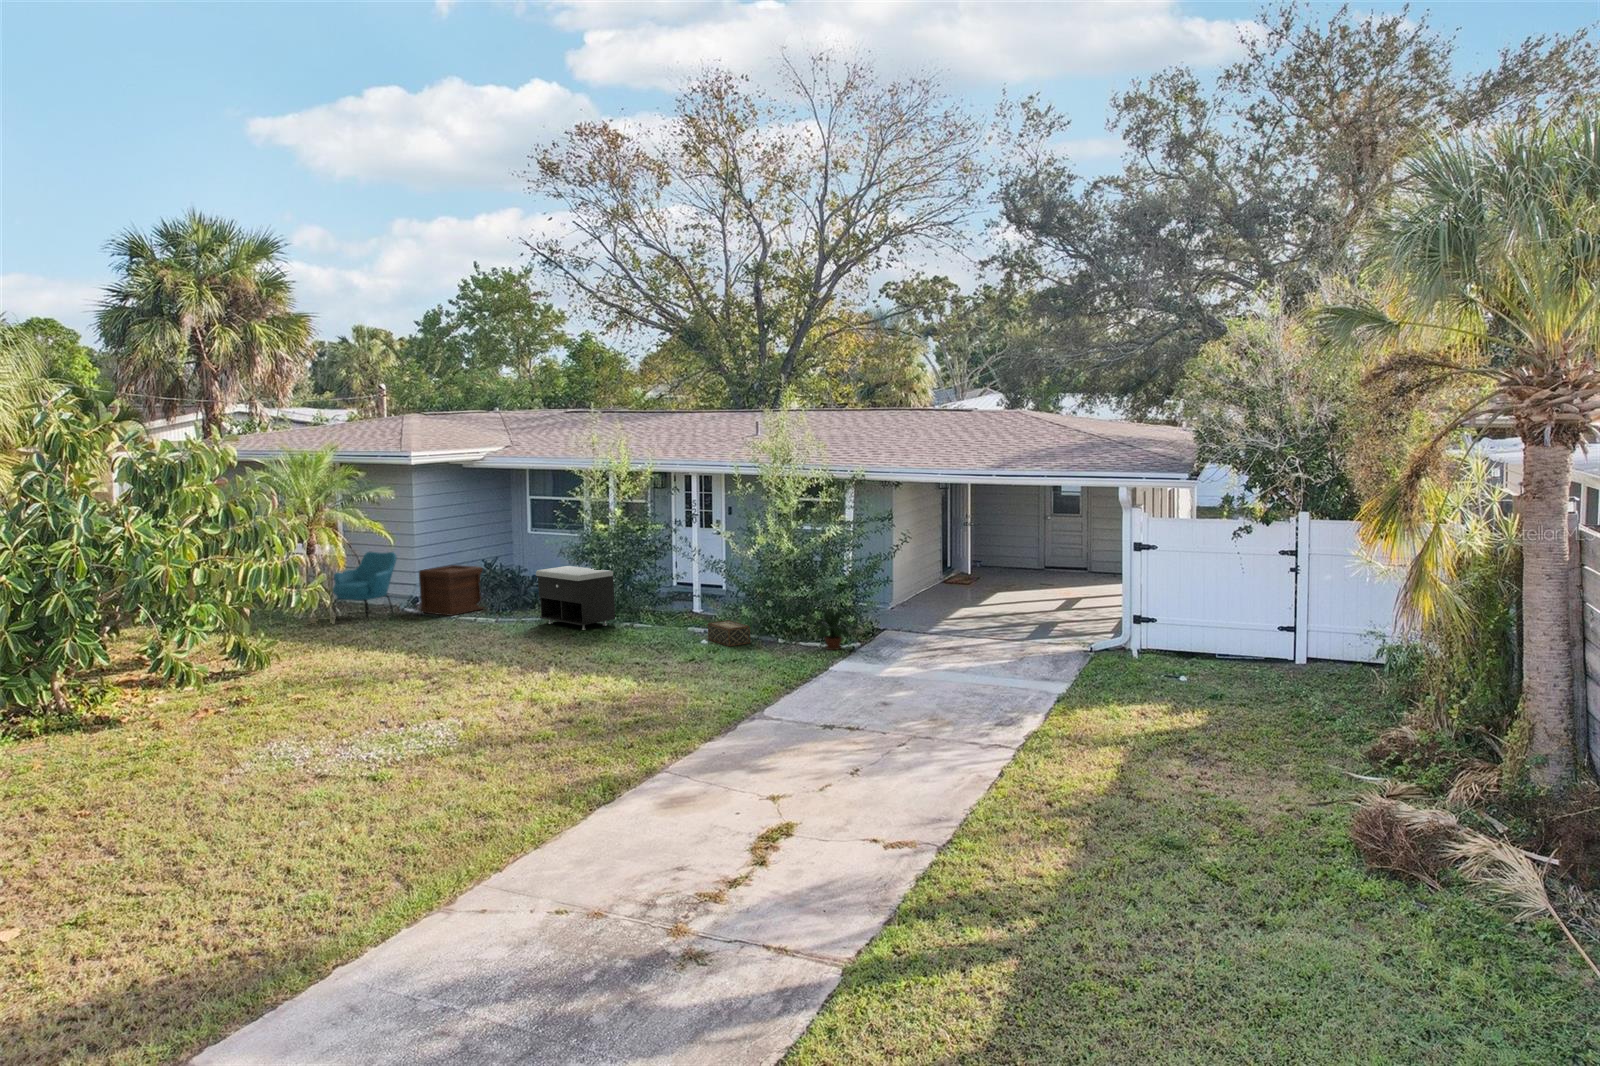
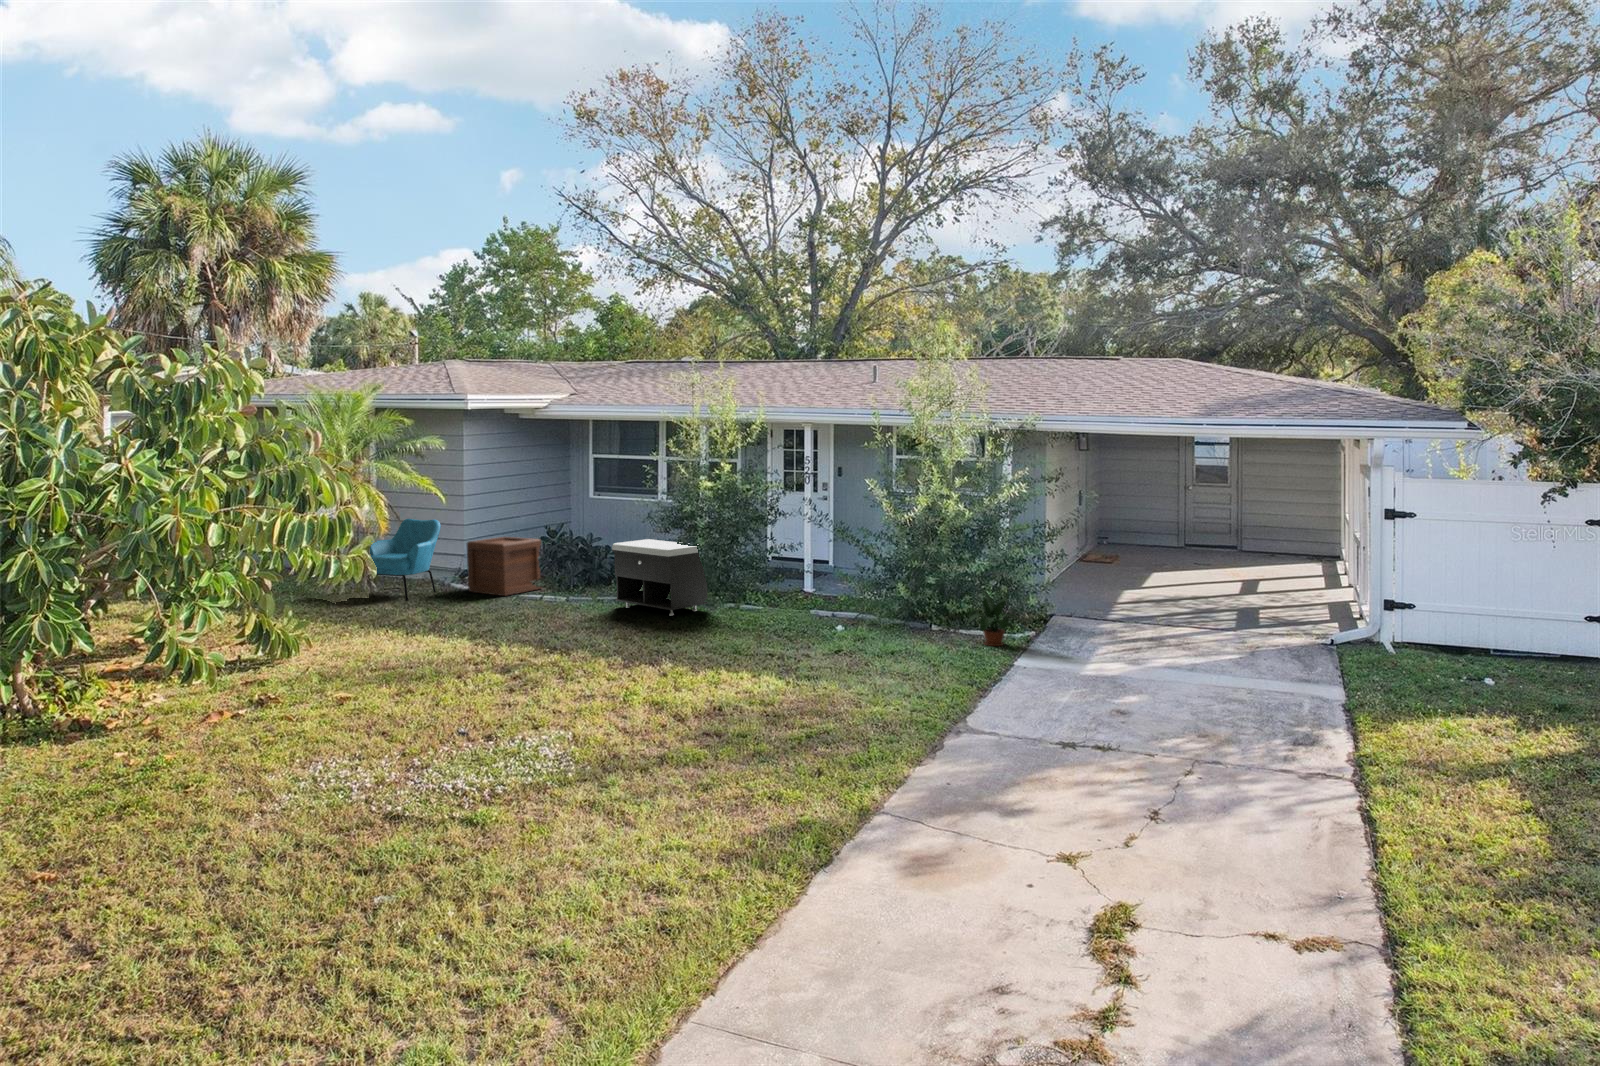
woven basket: present [708,620,751,646] -> none [831,607,886,639]

